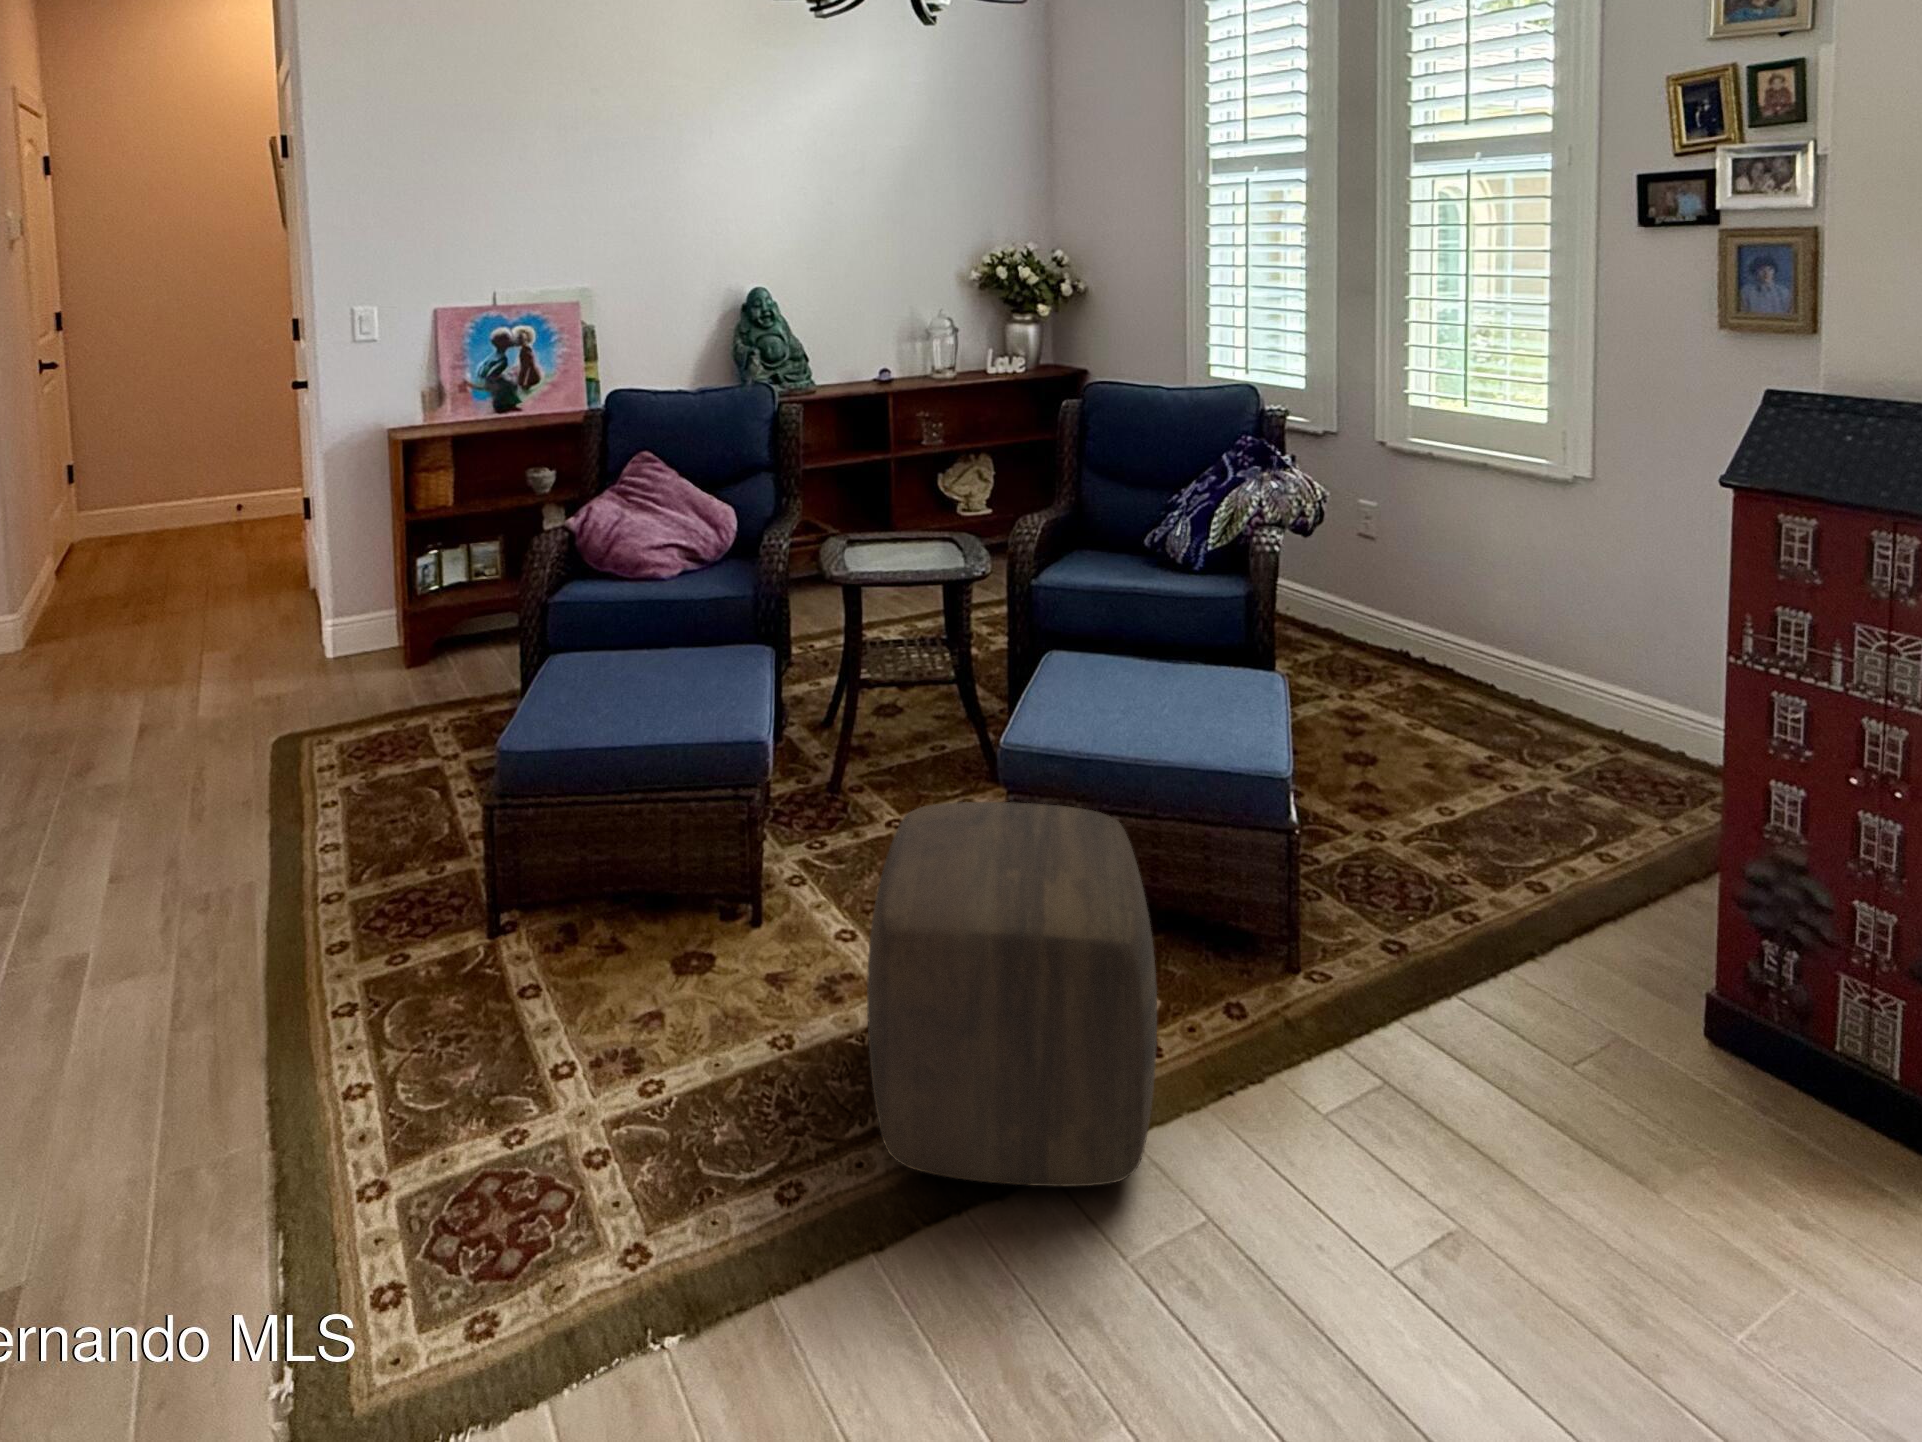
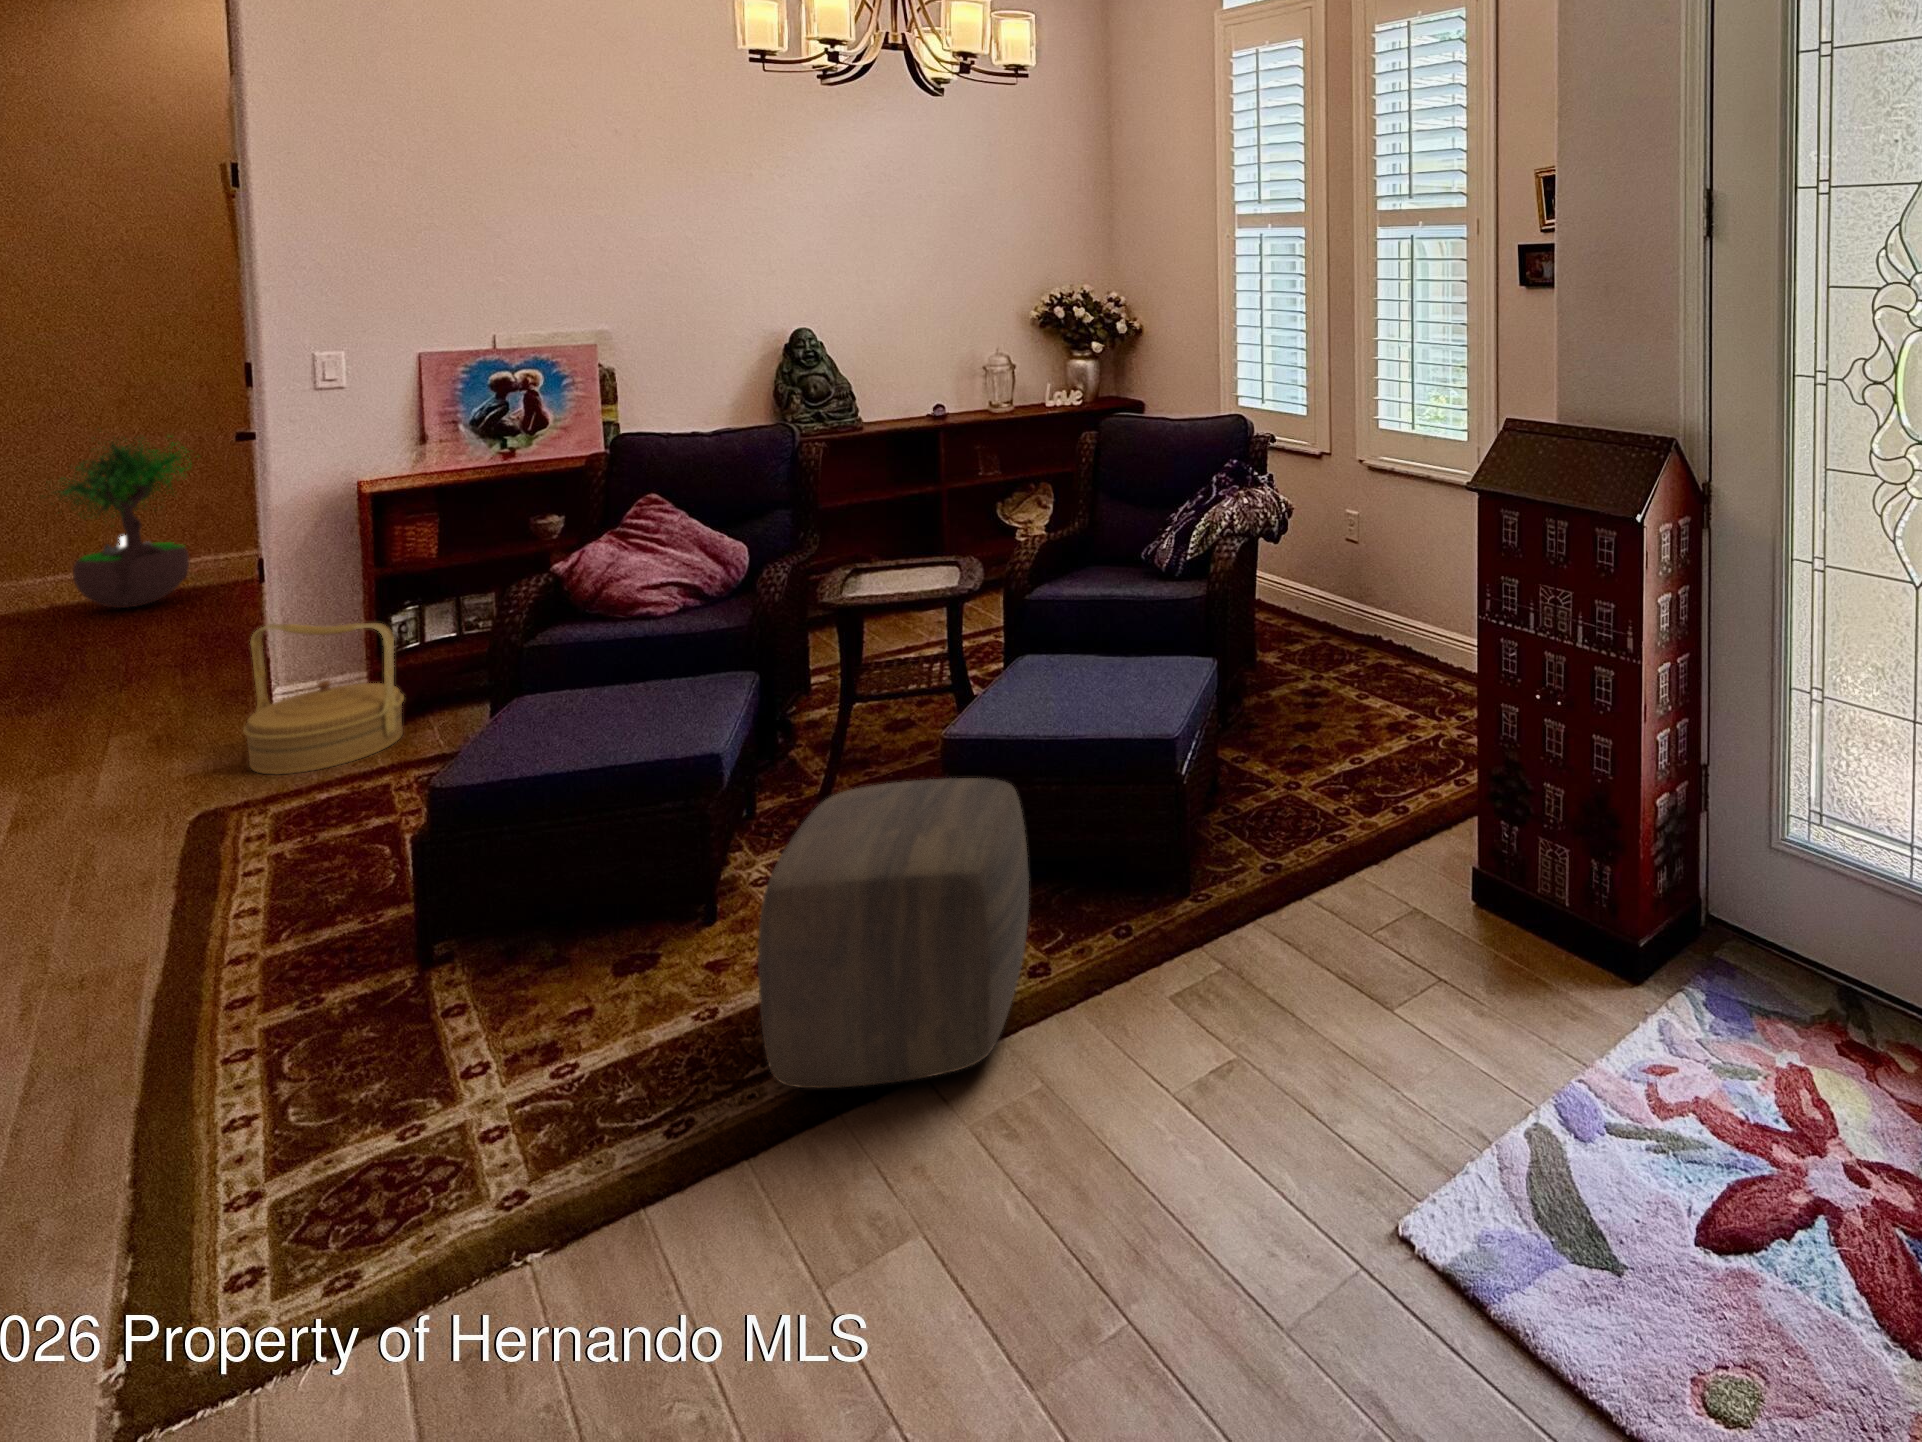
potted tree: none [149,378,258,536] -> present [42,436,191,608]
woven basket: none [310,561,433,704] -> present [243,623,404,775]

